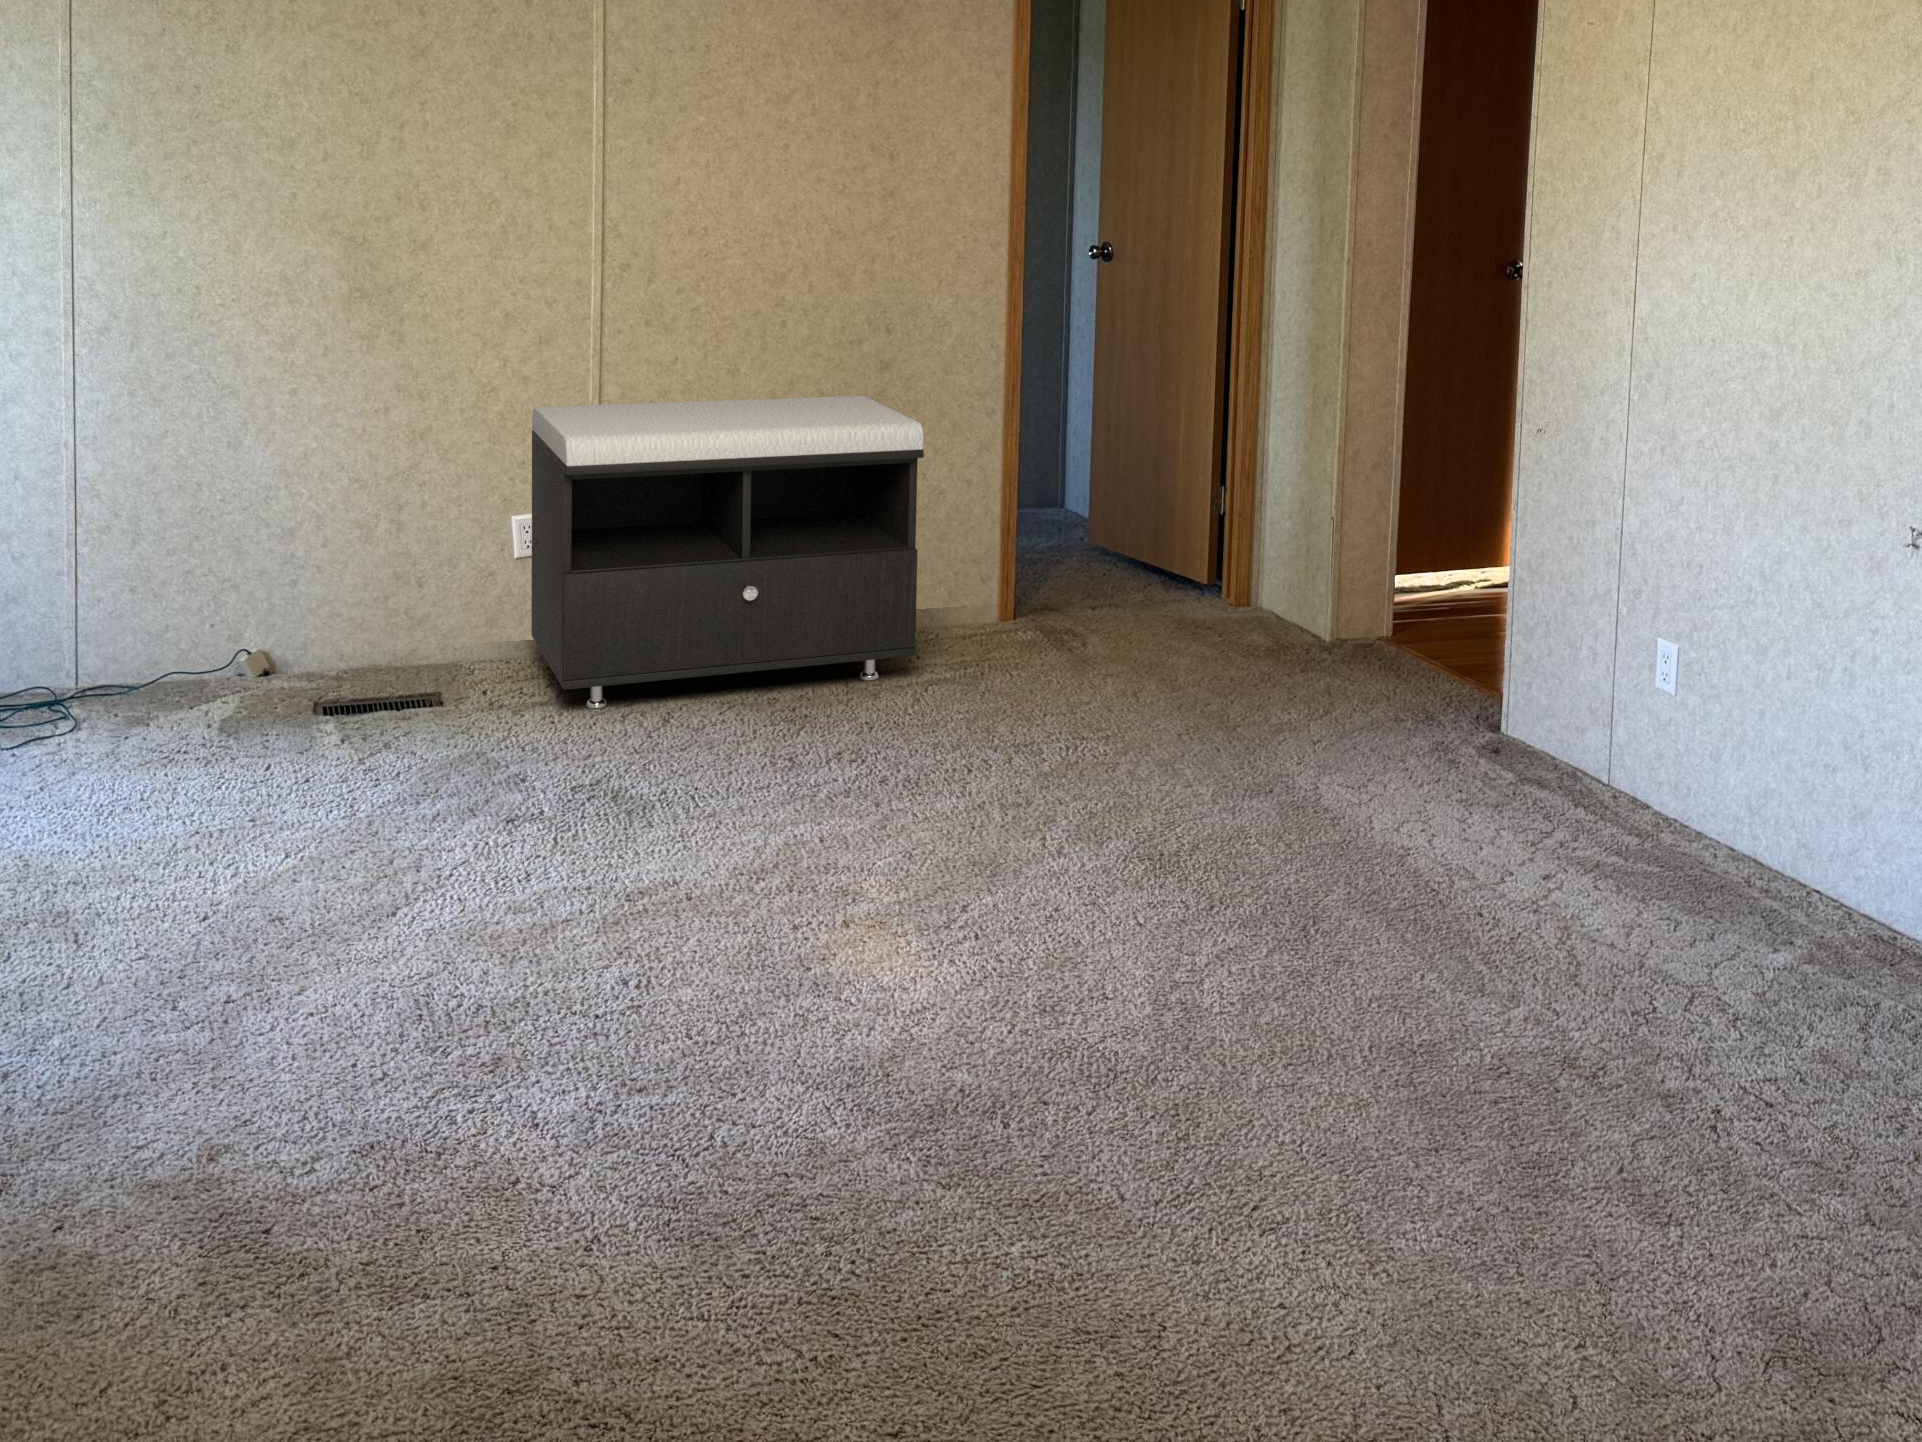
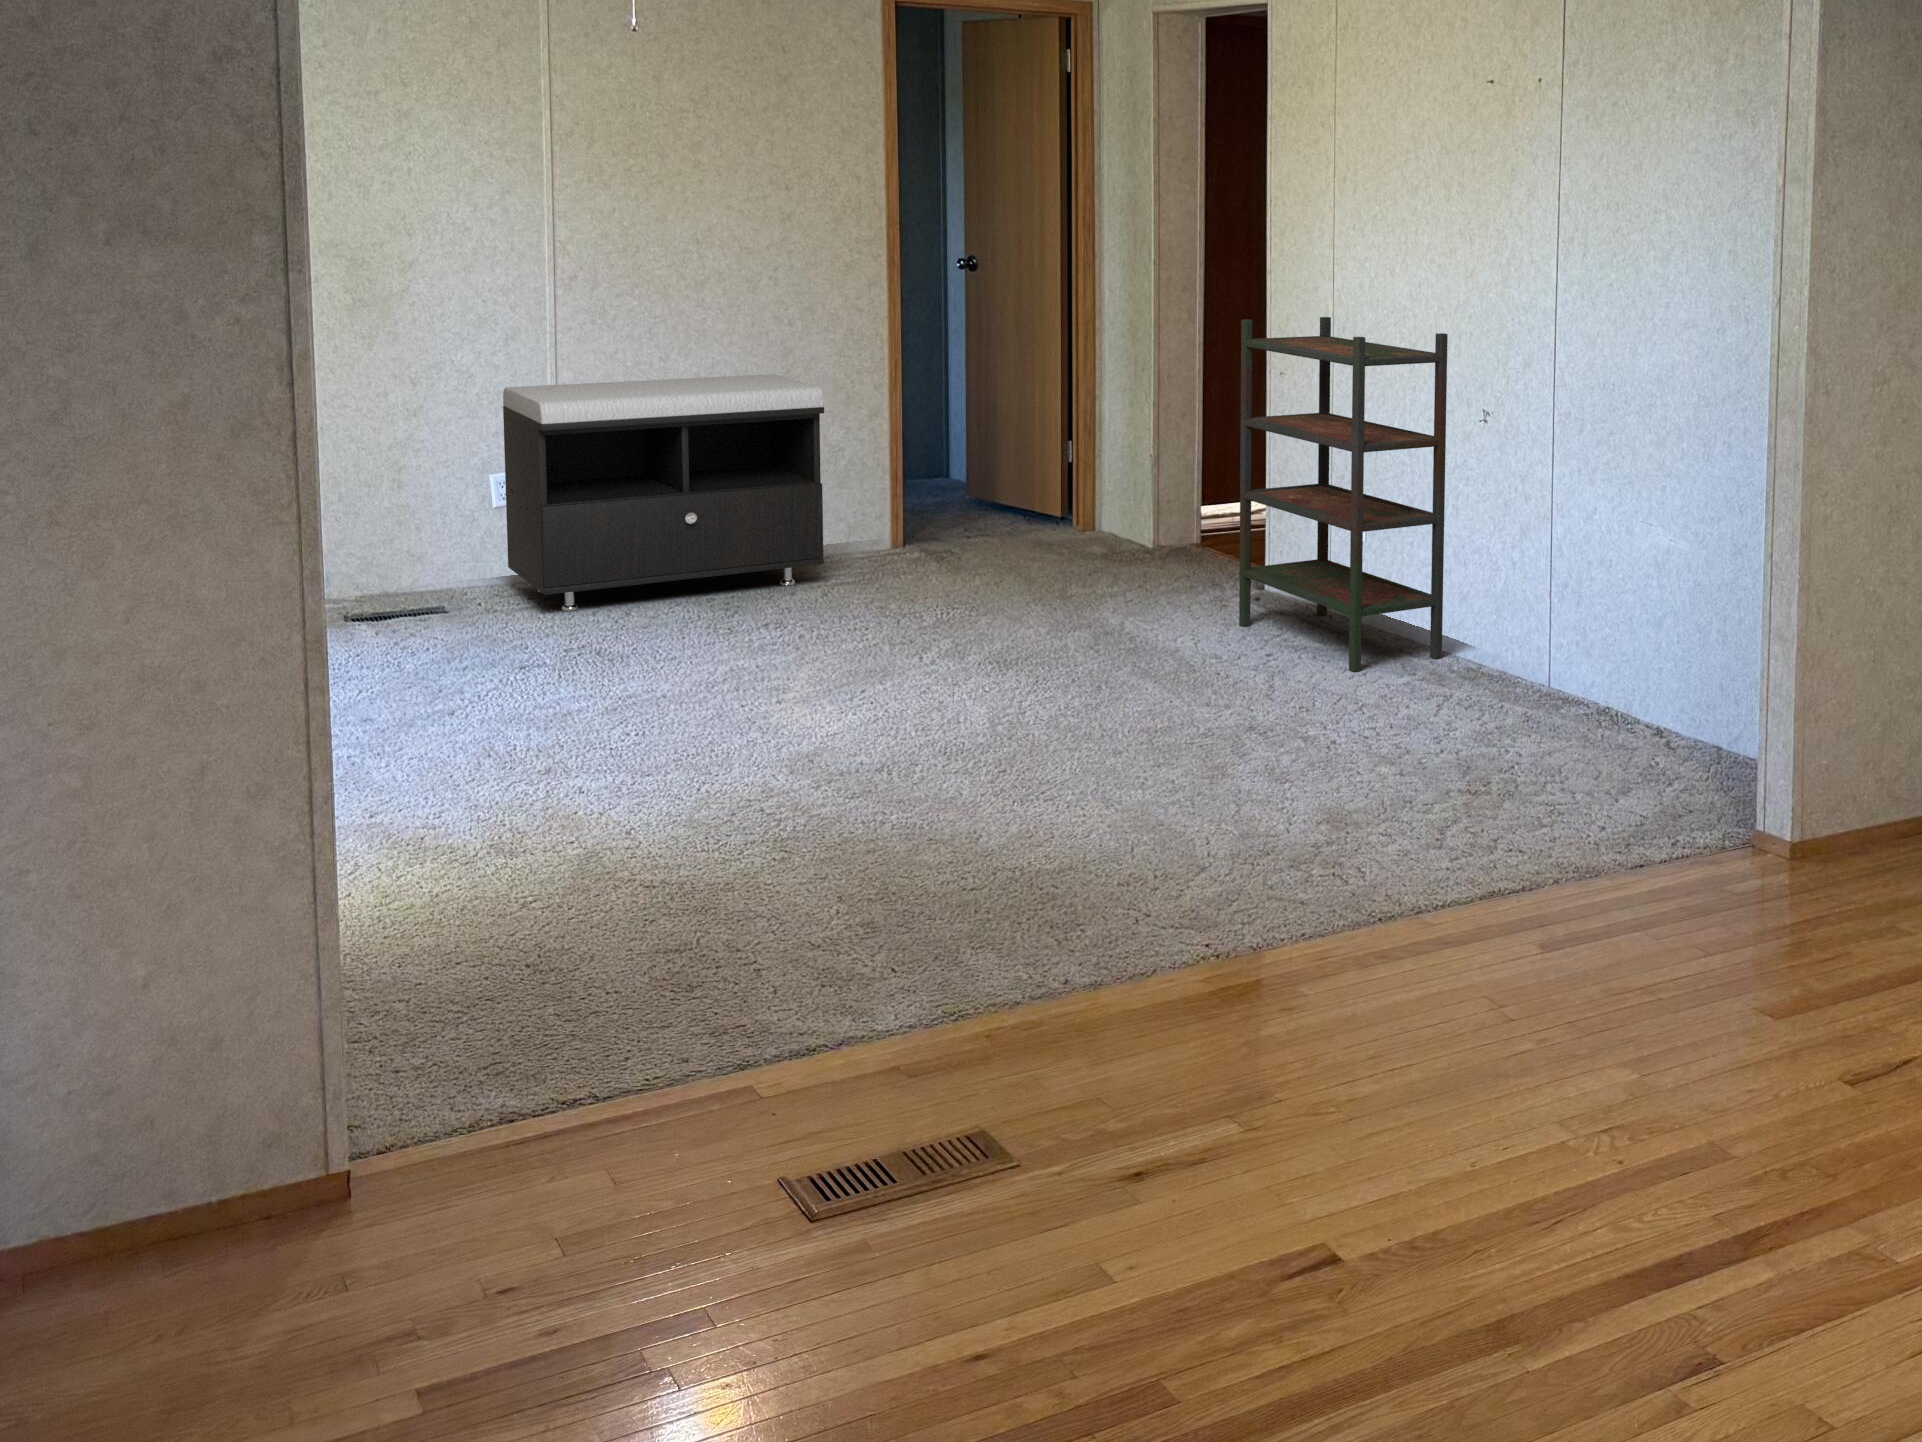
bookshelf: none [1486,363,1858,931] -> present [1239,317,1448,672]

